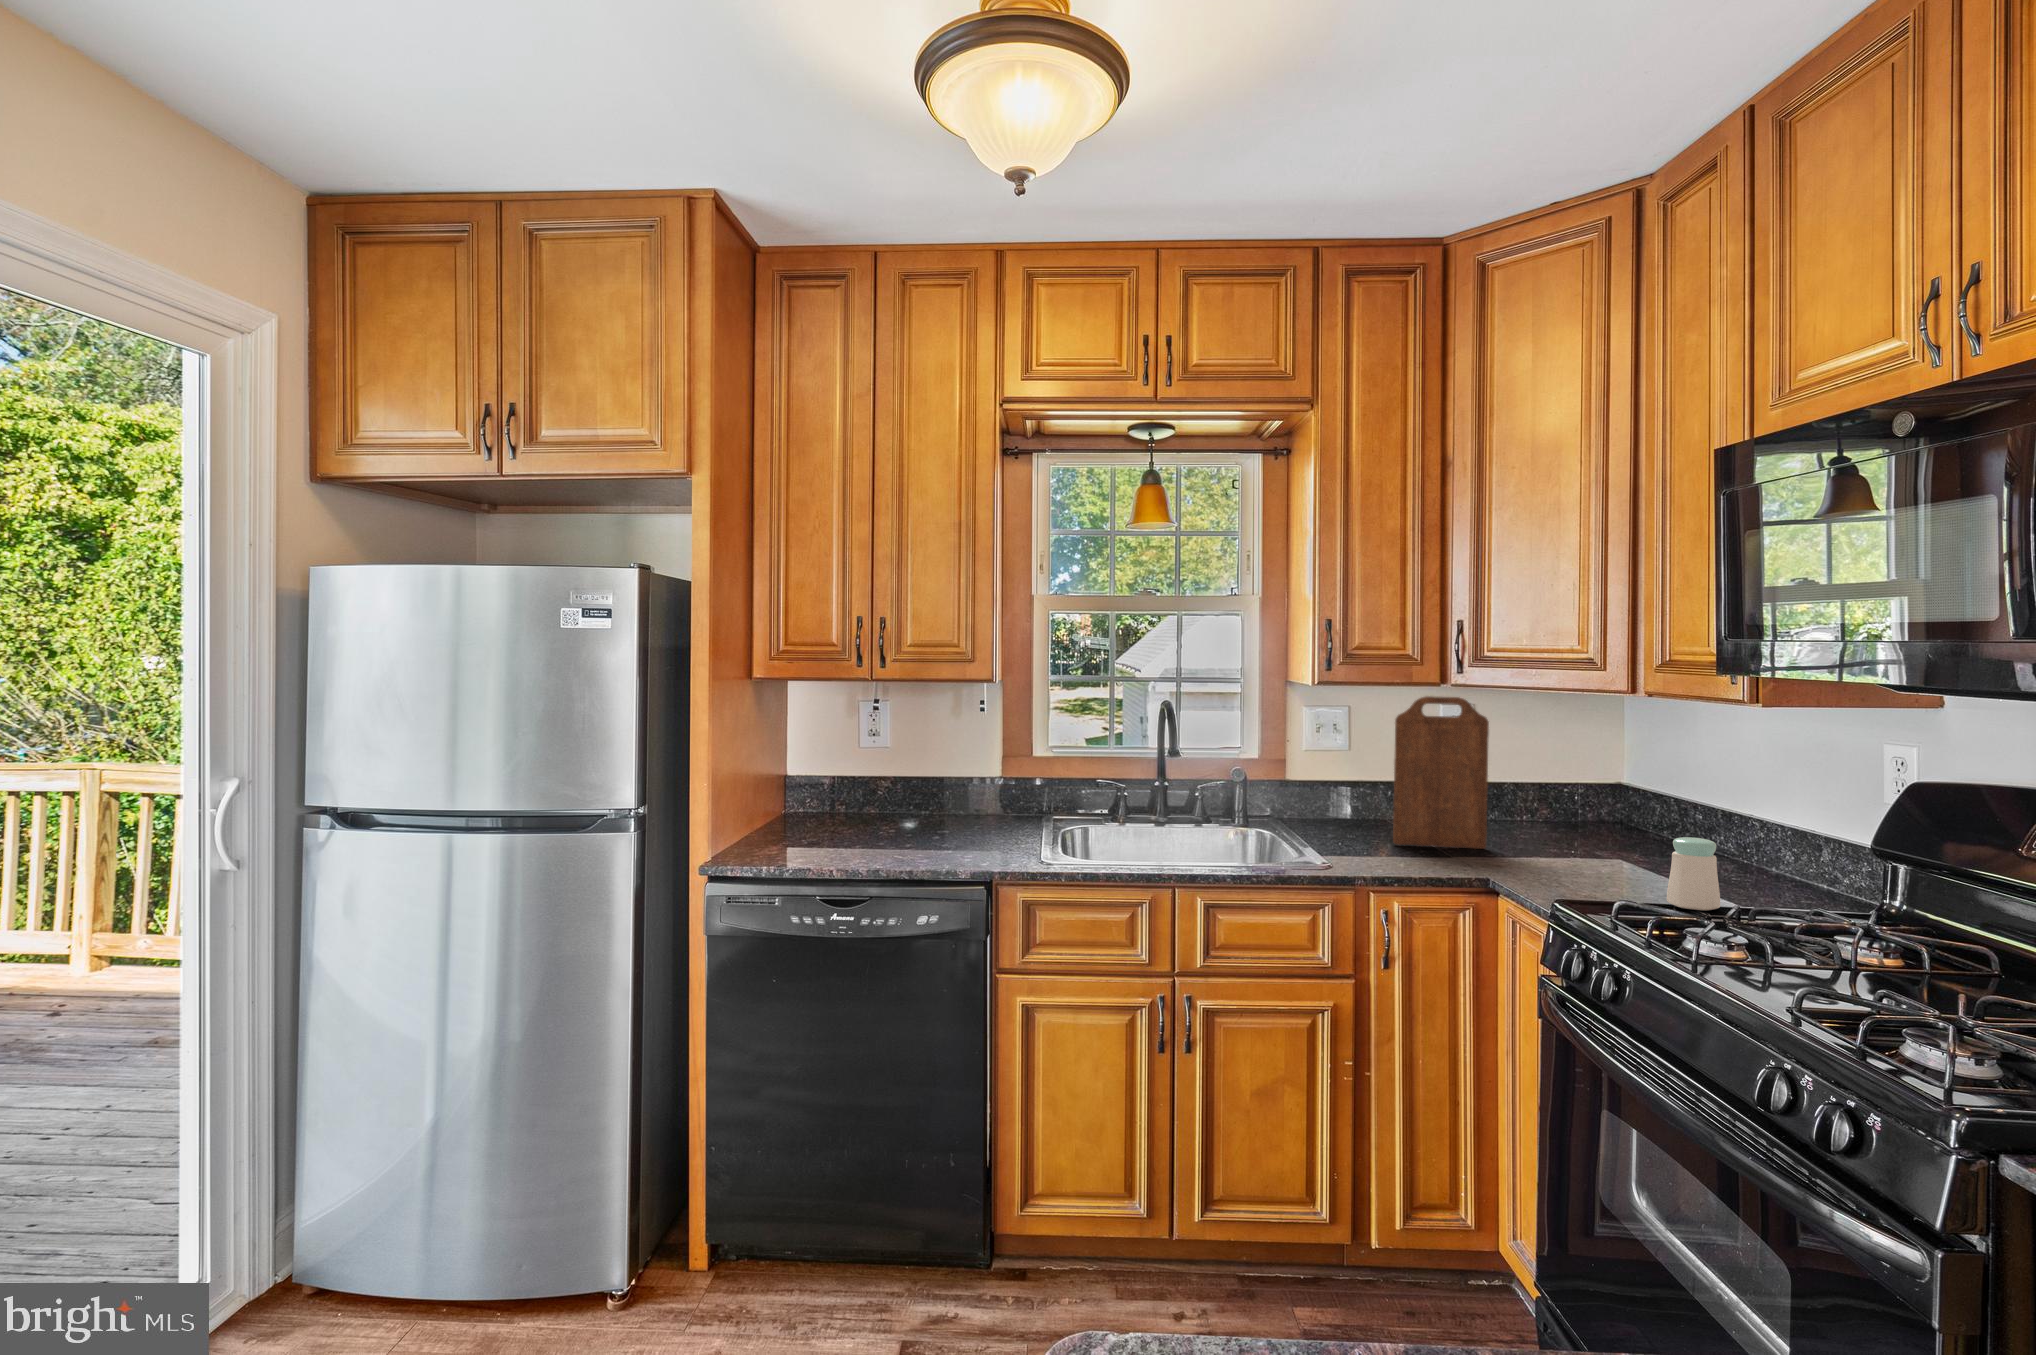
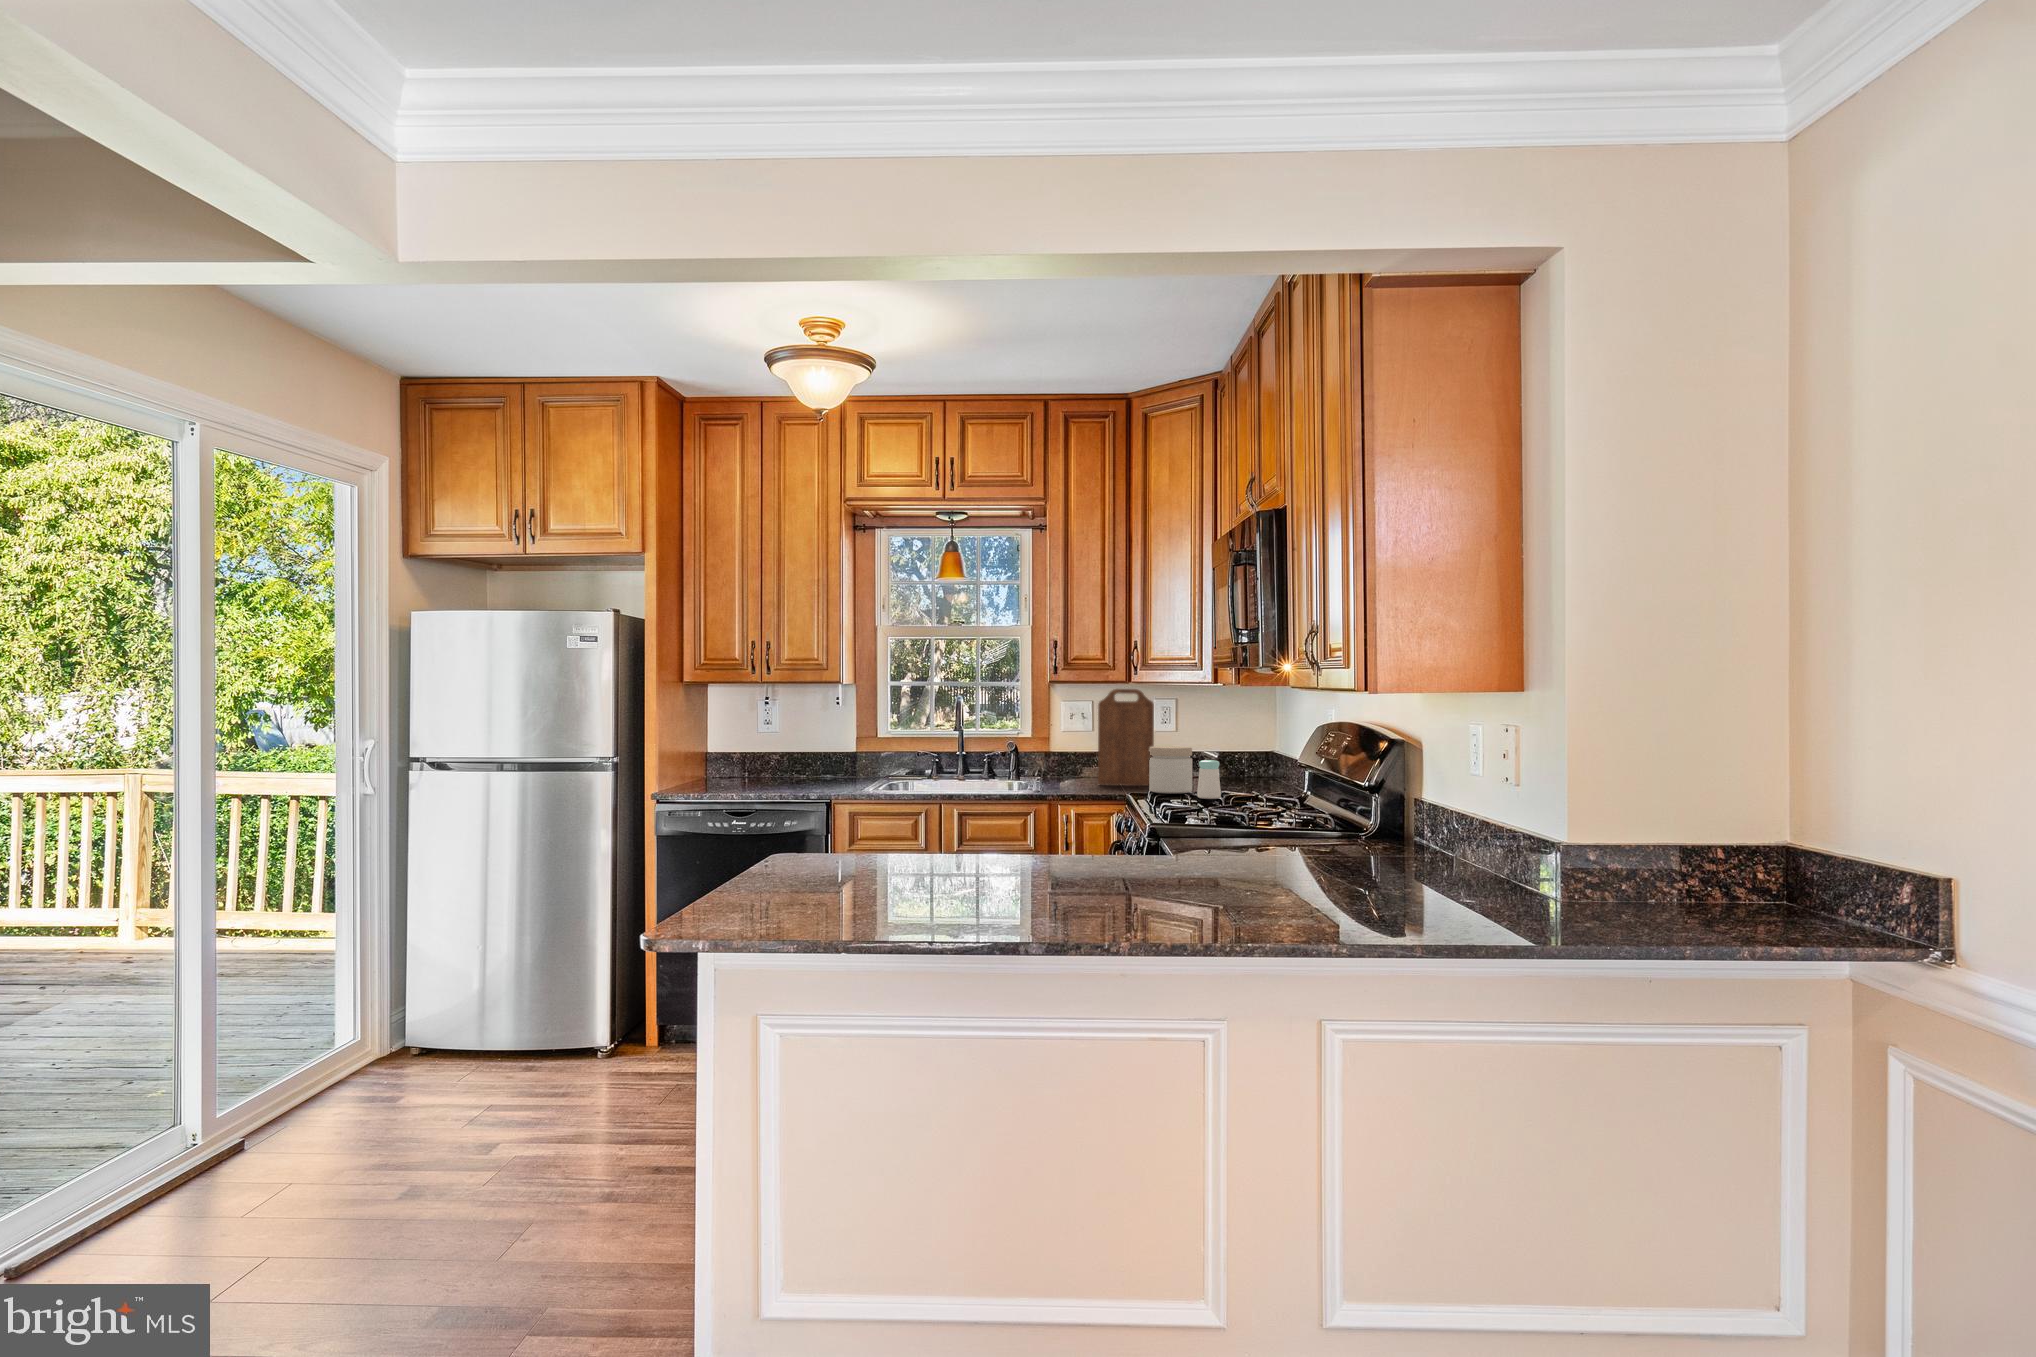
jar: none [1528,798,1609,883] -> present [1149,746,1192,794]

